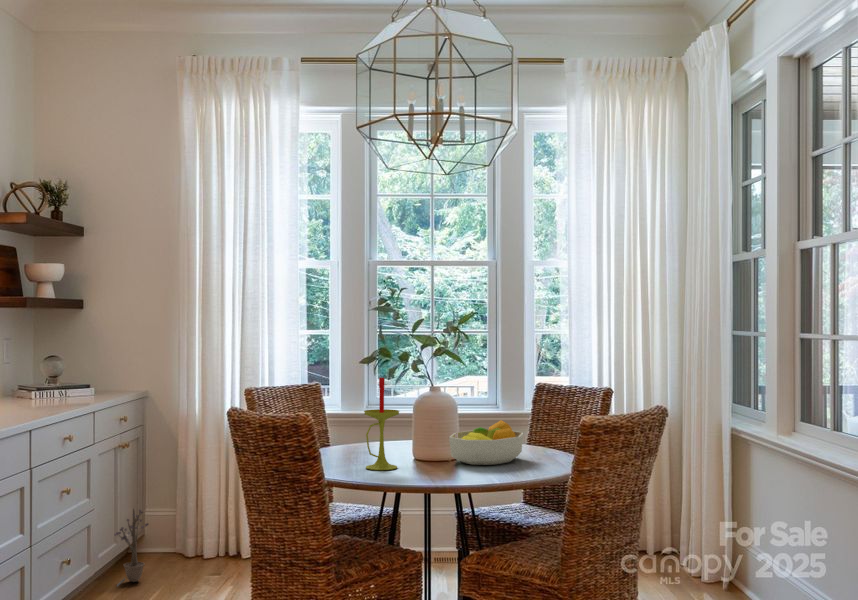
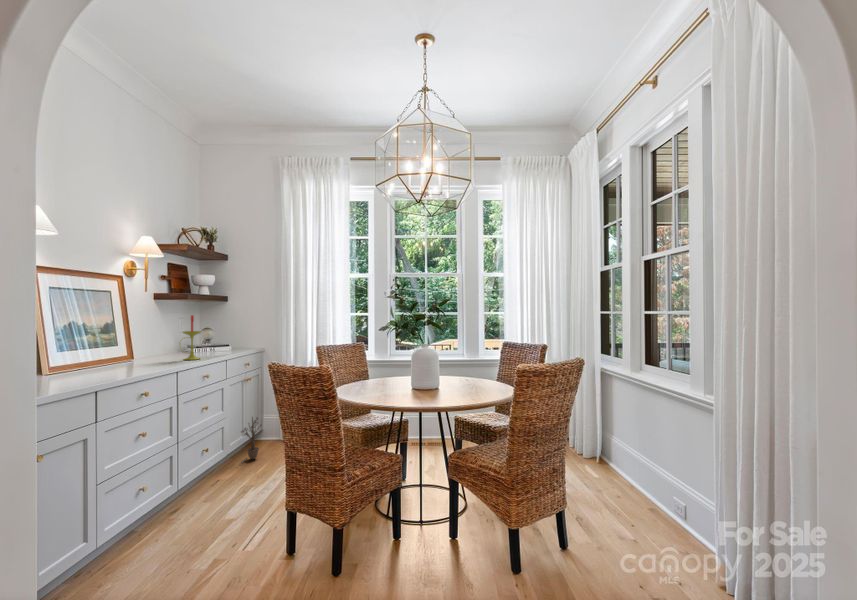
candle: present [364,378,399,470] -> present [183,315,201,360]
fruit bowl: present [449,420,524,465] -> none [434,366,480,394]

